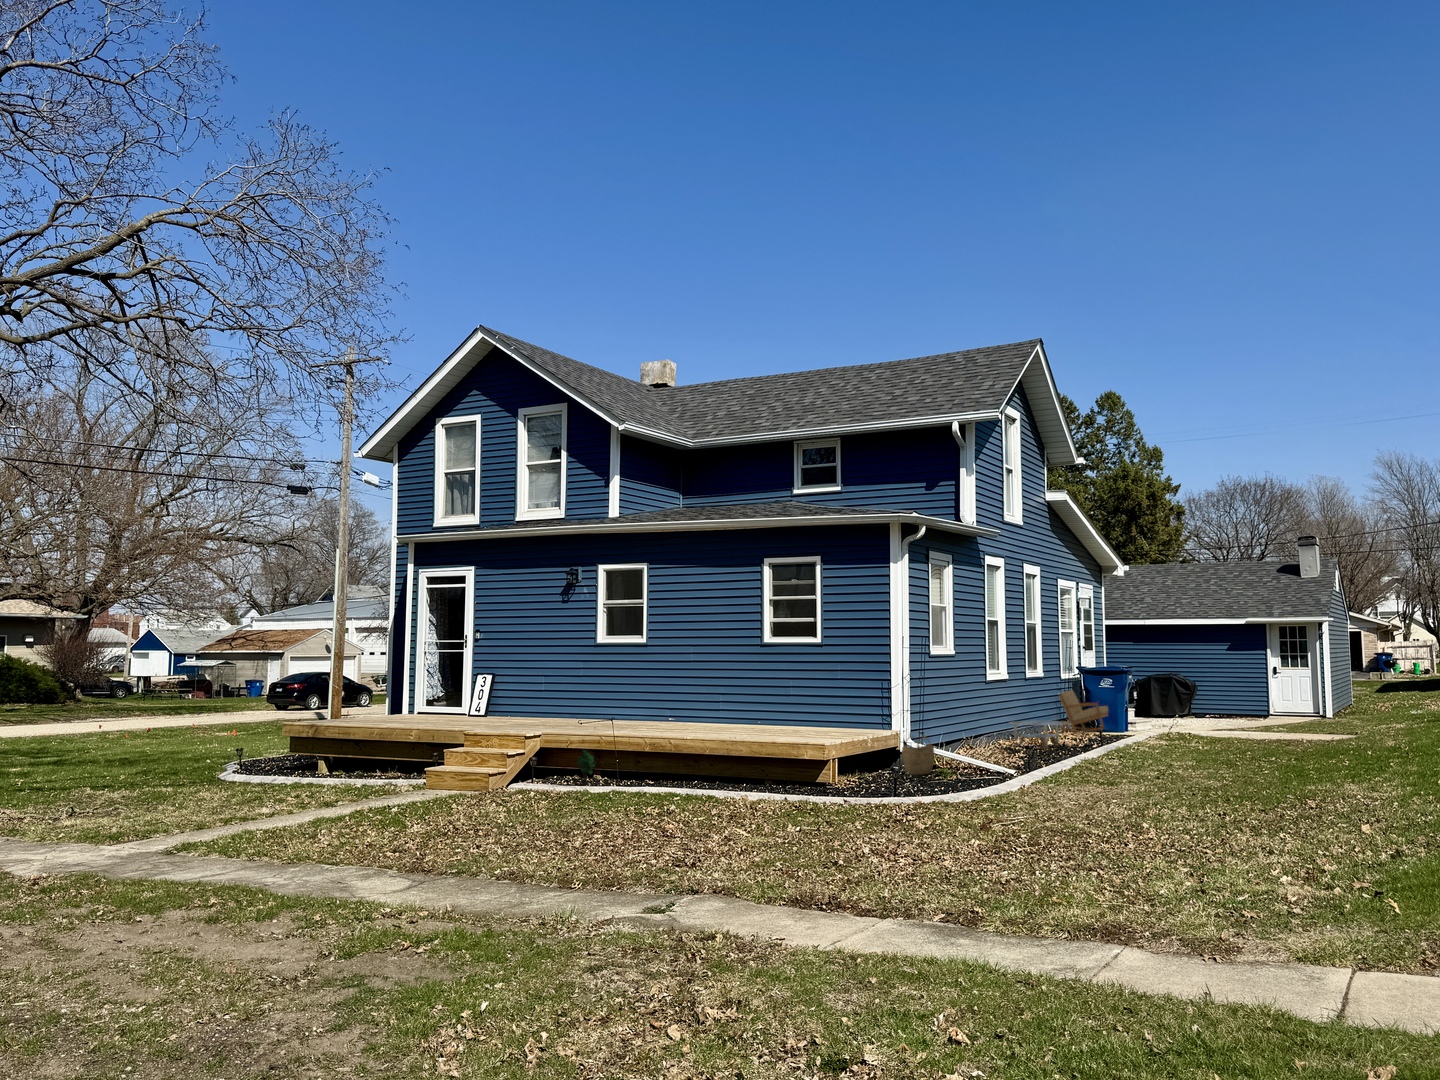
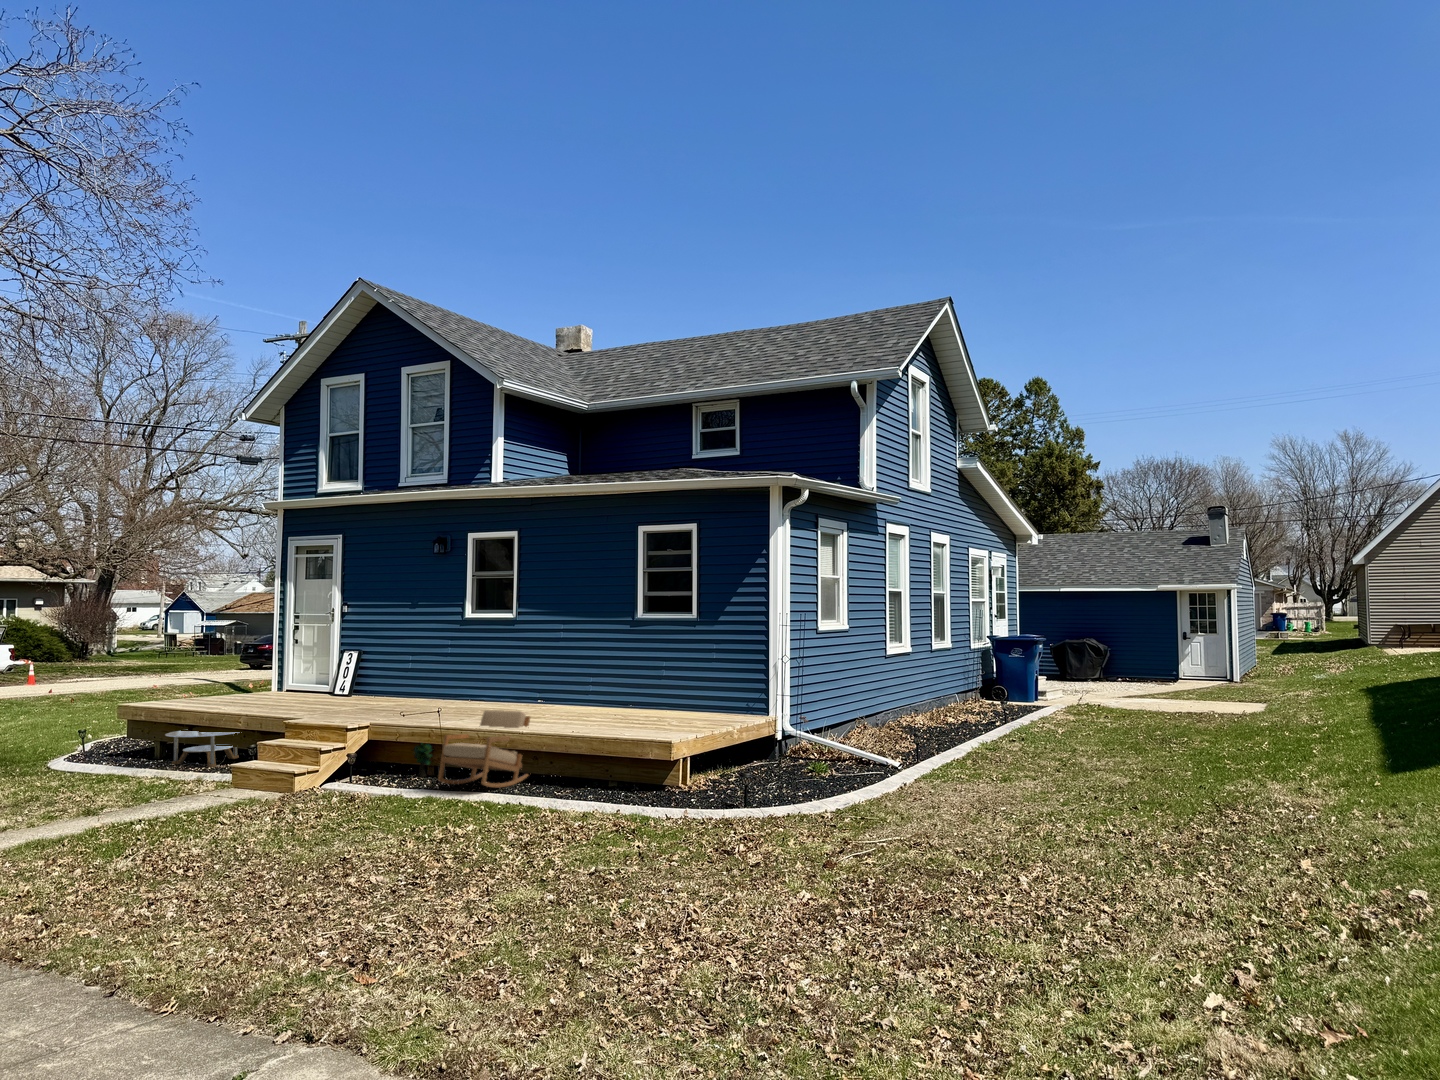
chair: present [1059,691,1108,732] -> present [438,710,530,787]
round table: present [1010,721,1069,749] -> present [165,731,240,767]
woven basket: present [902,737,934,775] -> none [779,721,815,764]

